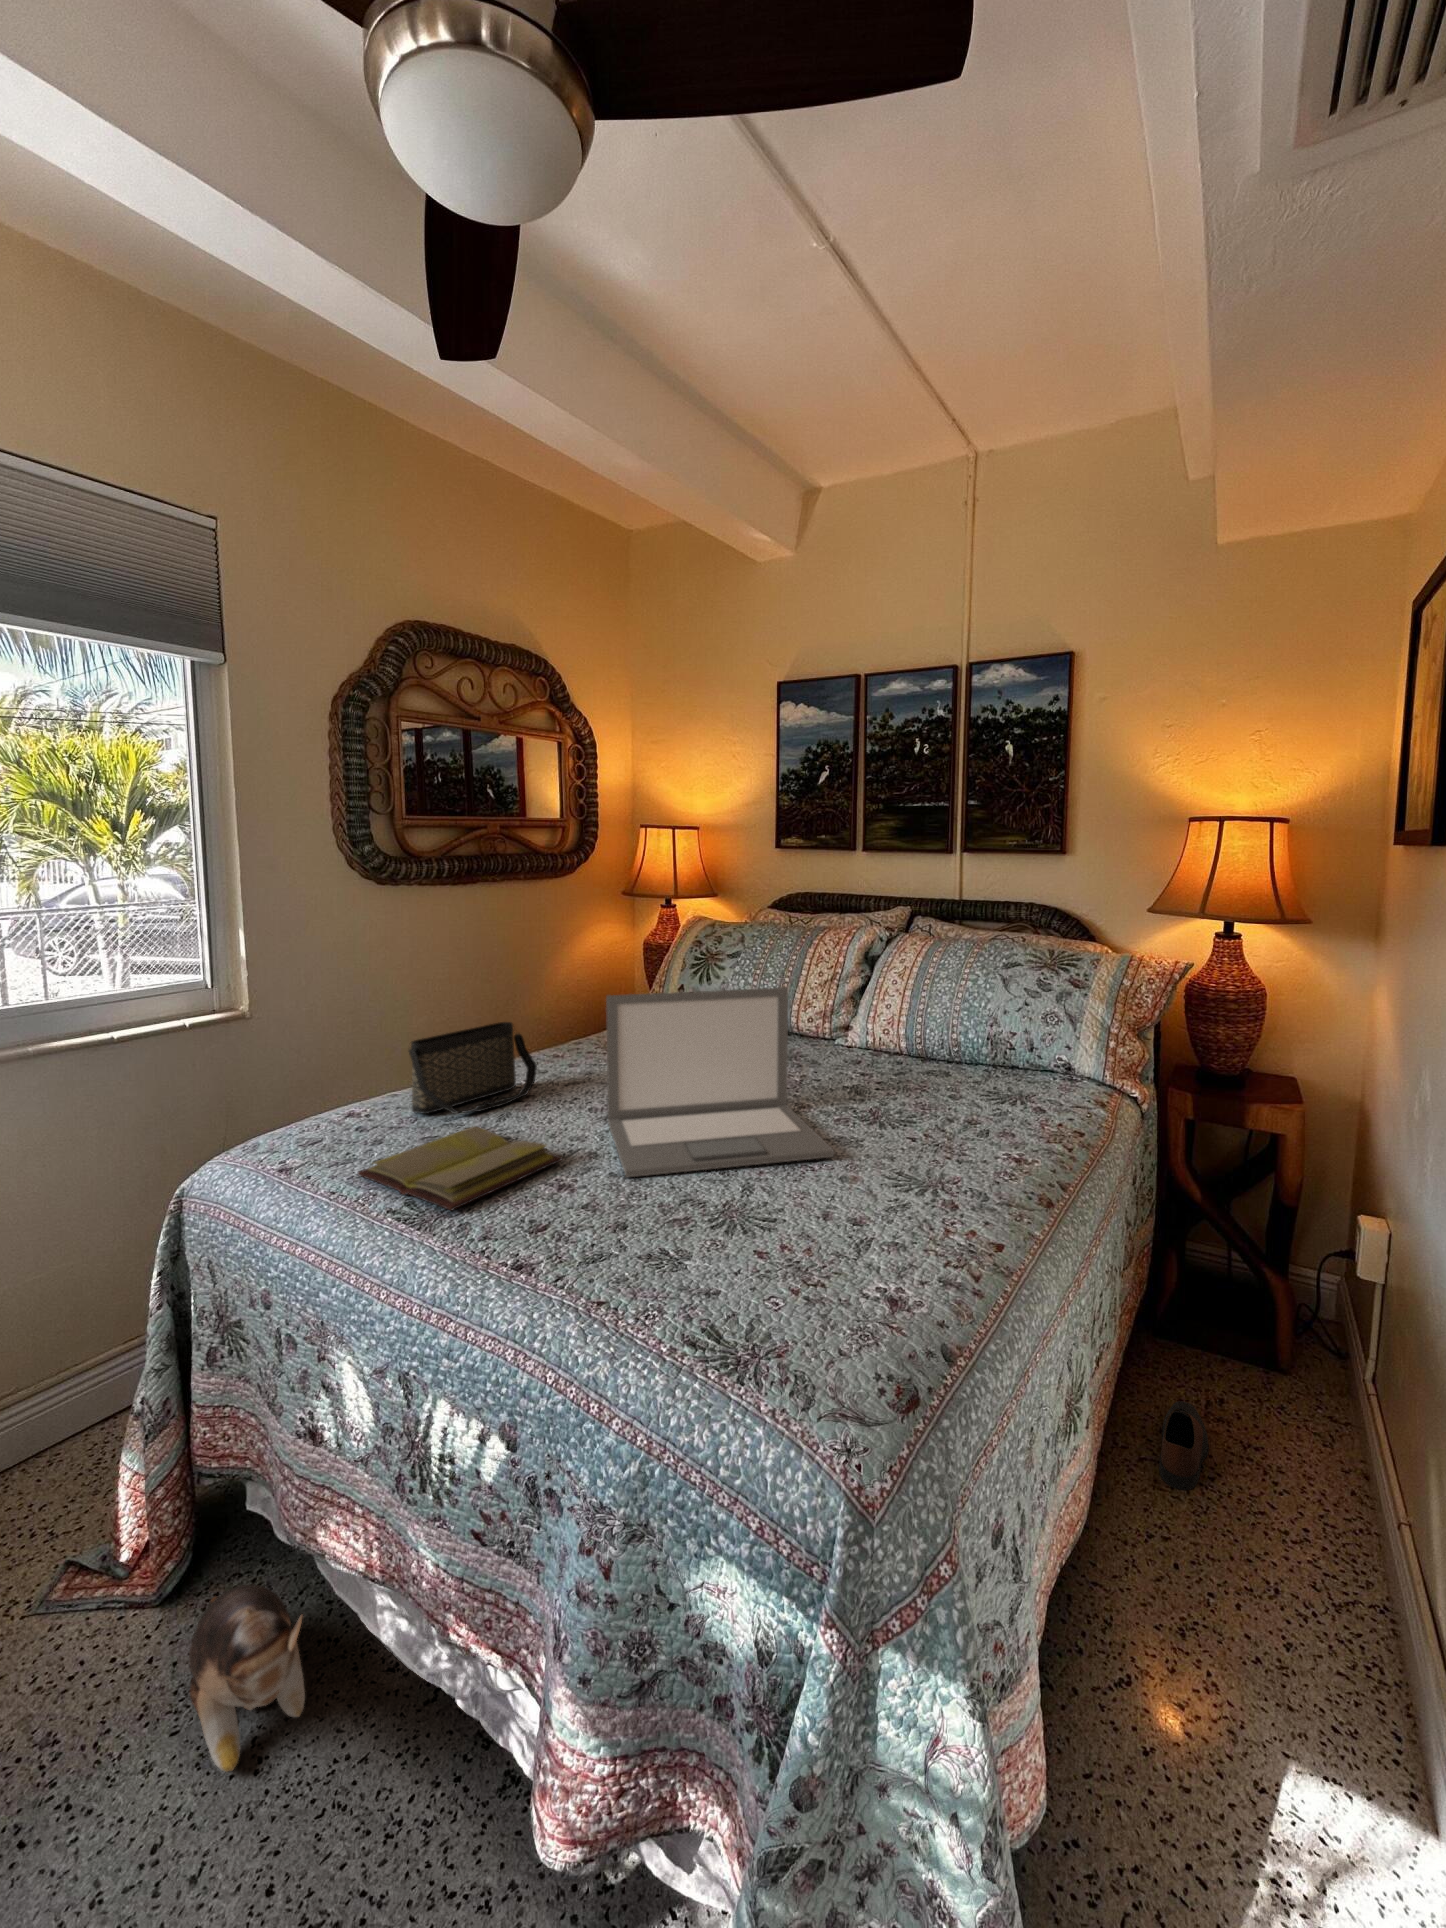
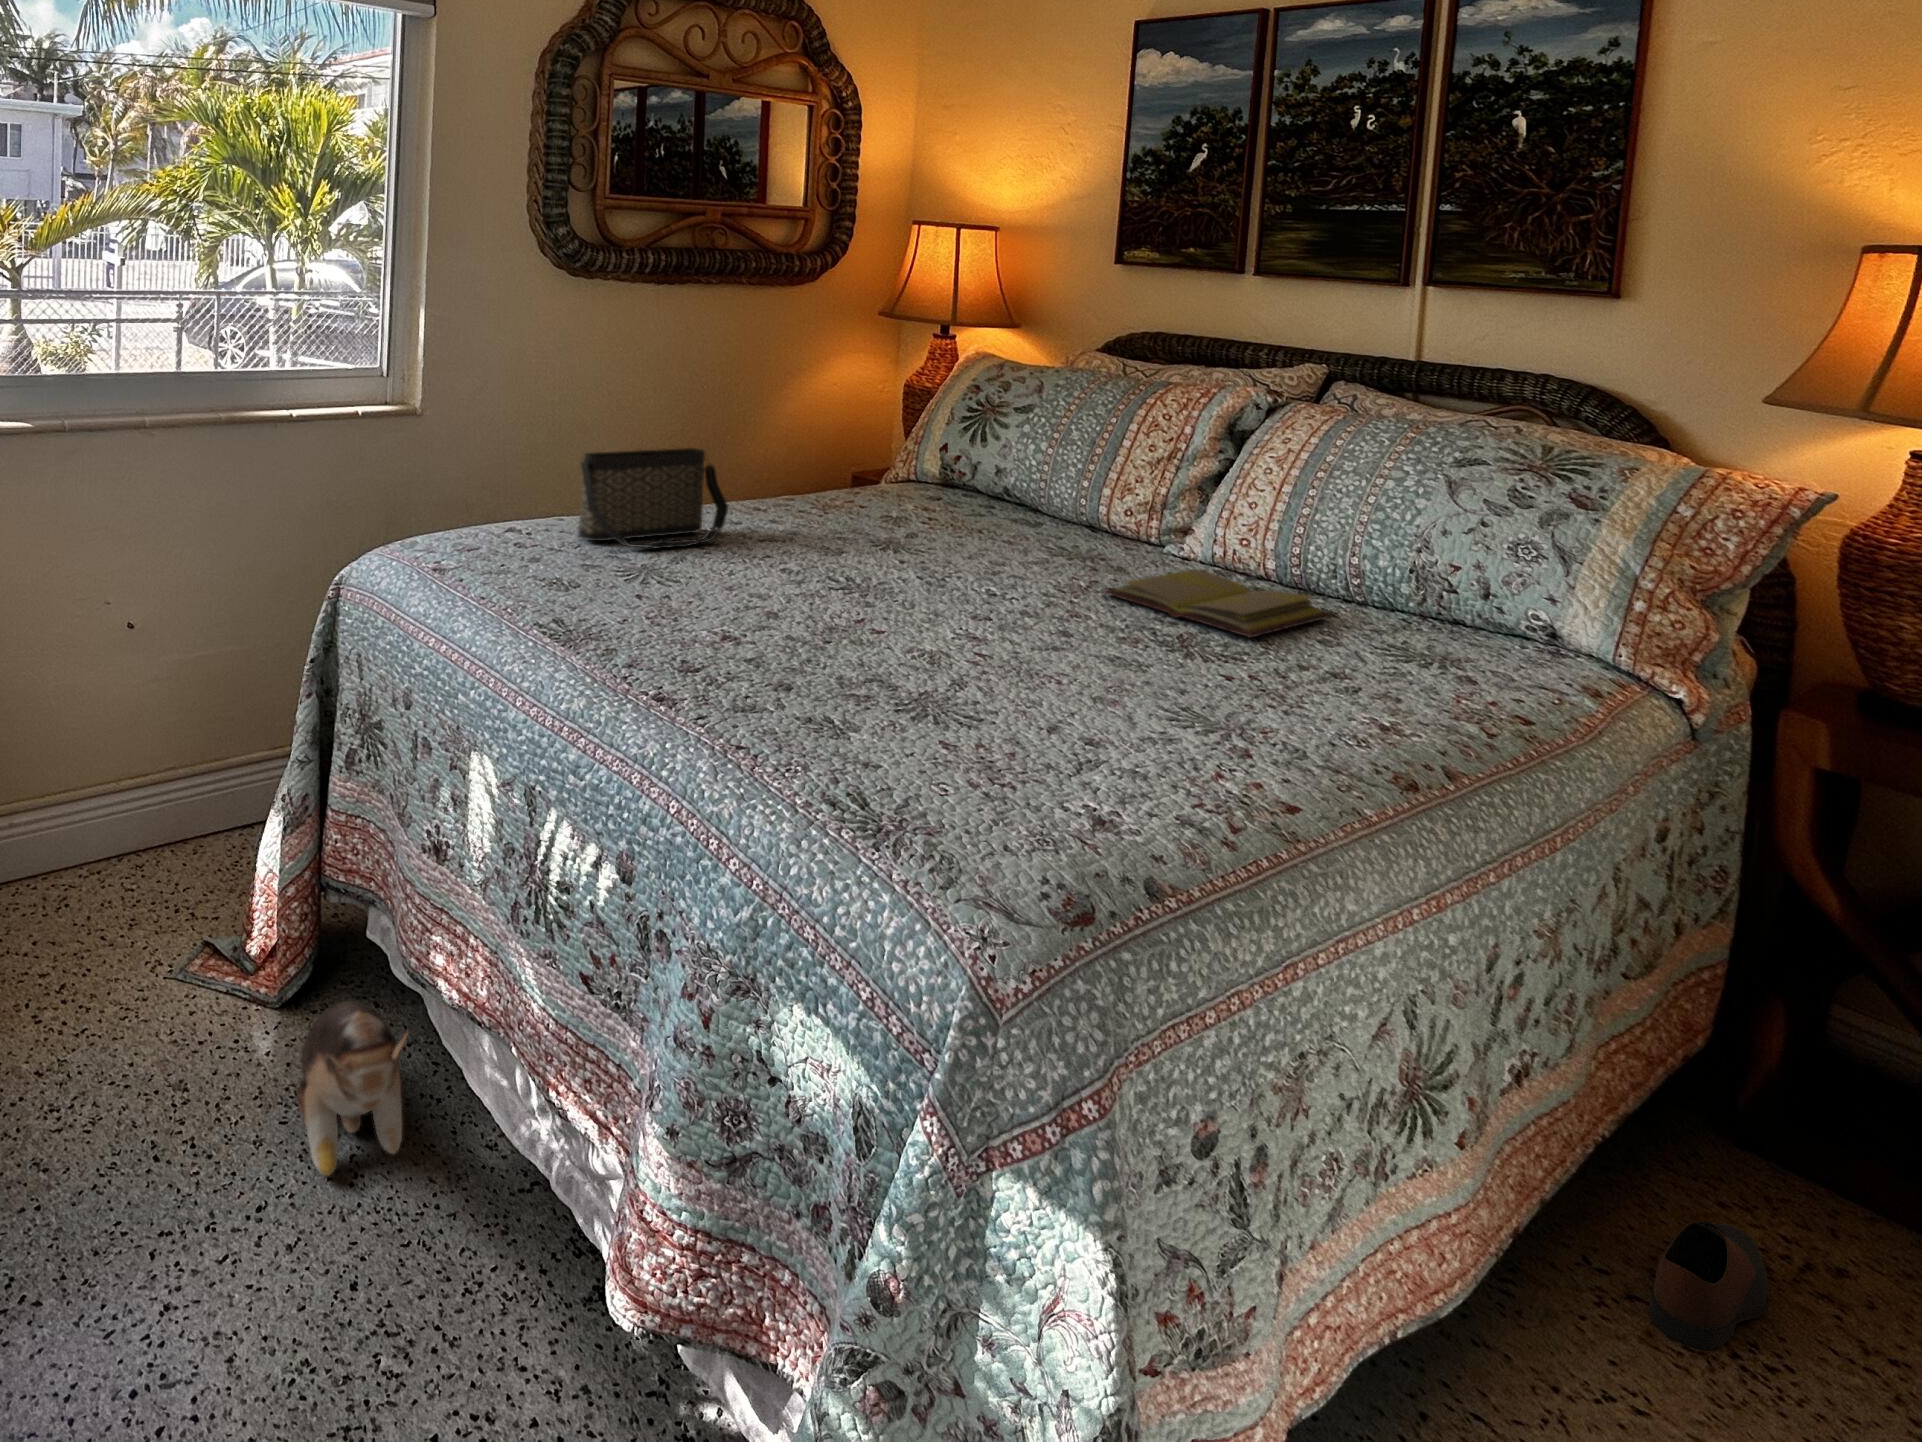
laptop: present [606,987,834,1177] -> none [803,423,1093,669]
diary: present [358,1127,562,1210] -> present [1104,569,1332,638]

